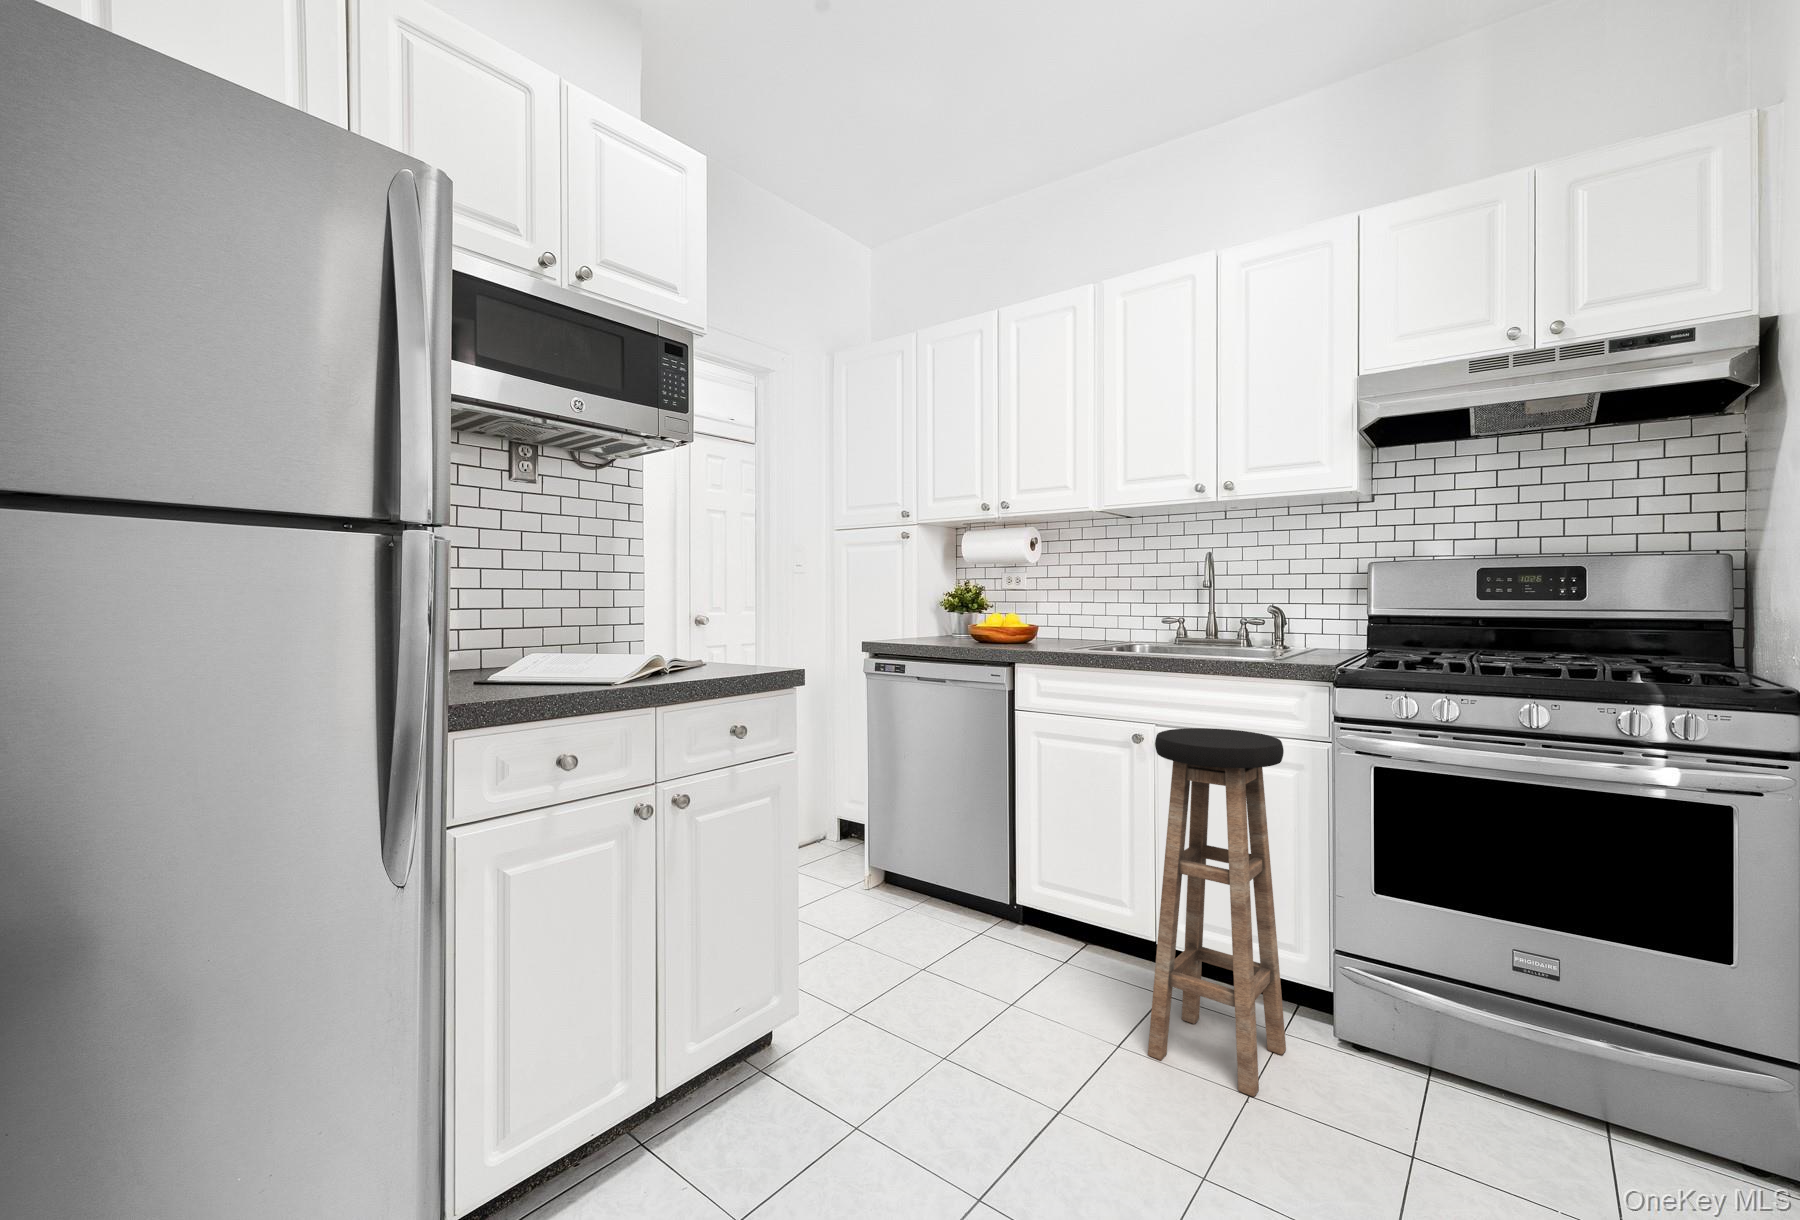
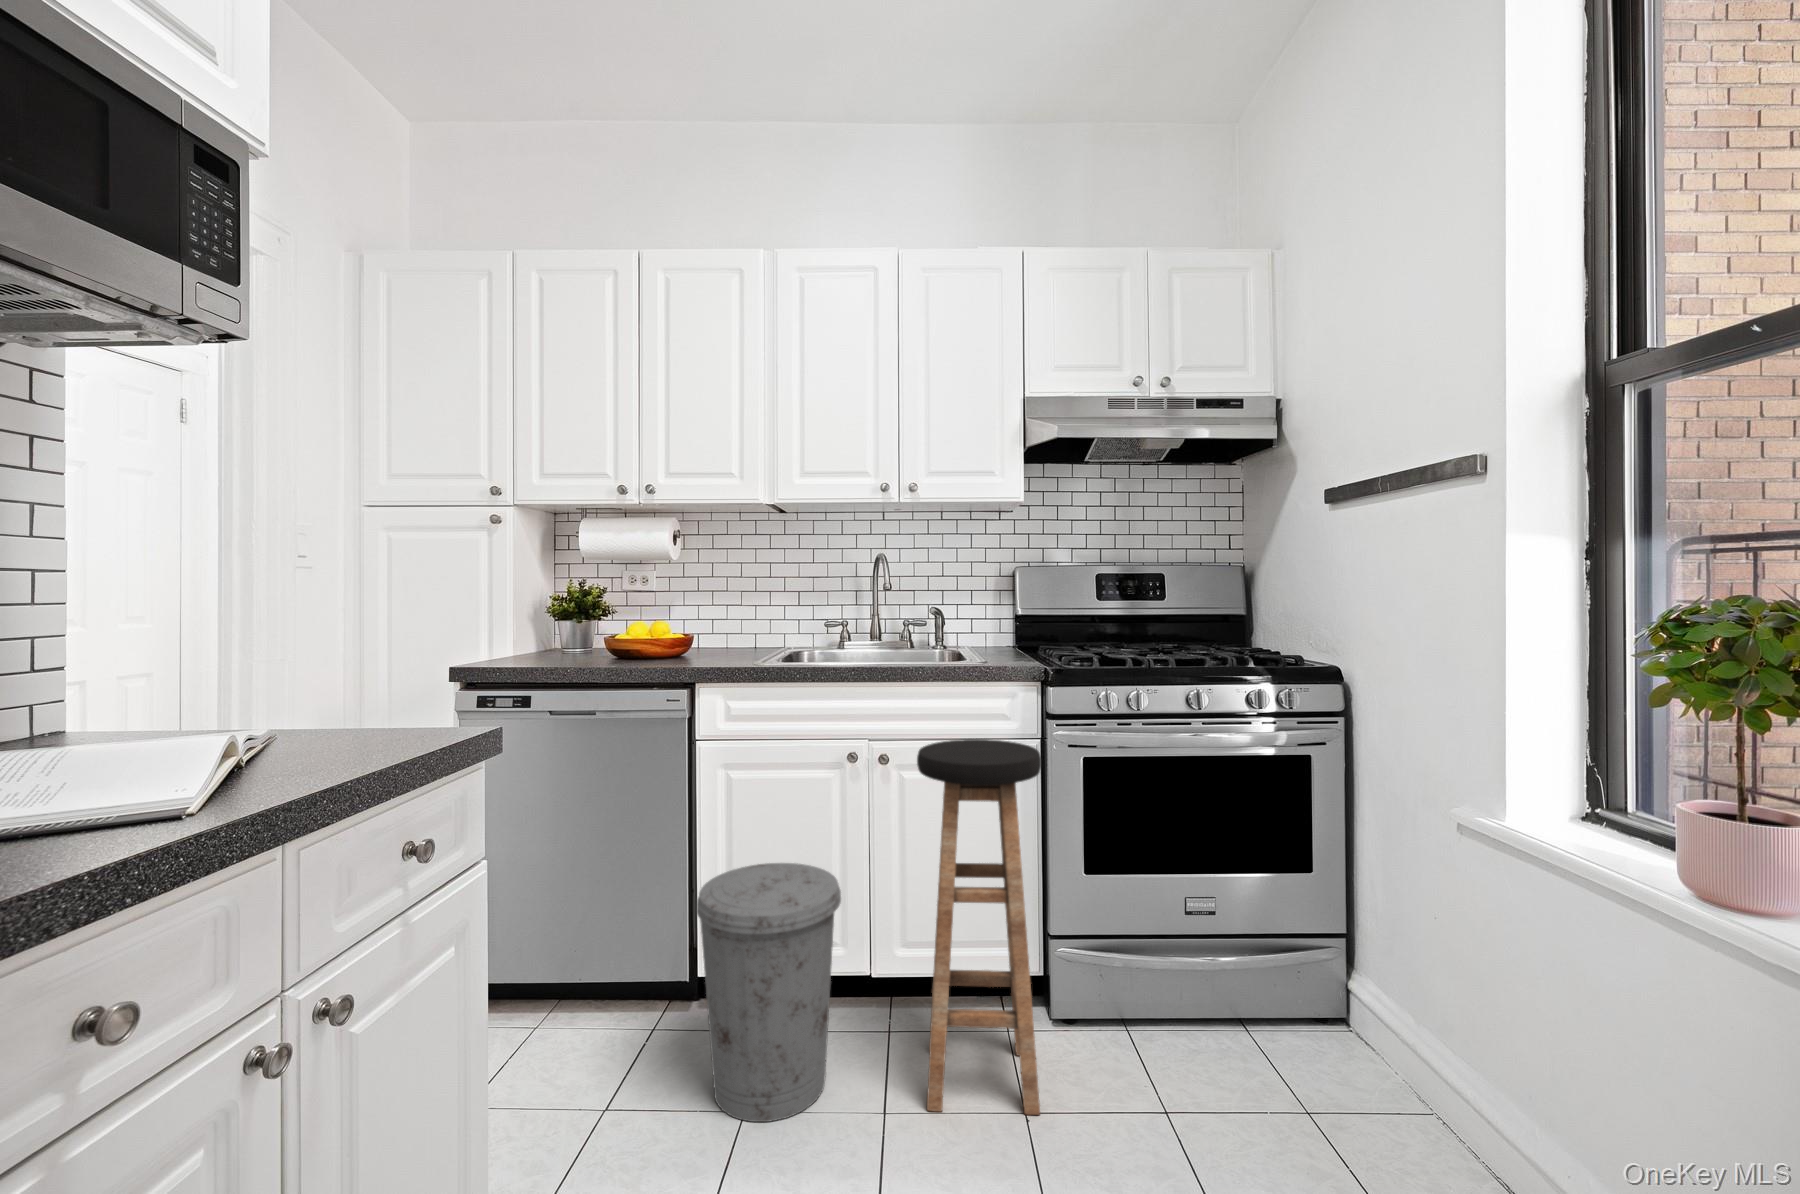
trash can: none [975,815,1095,1018] -> present [697,863,841,1122]

